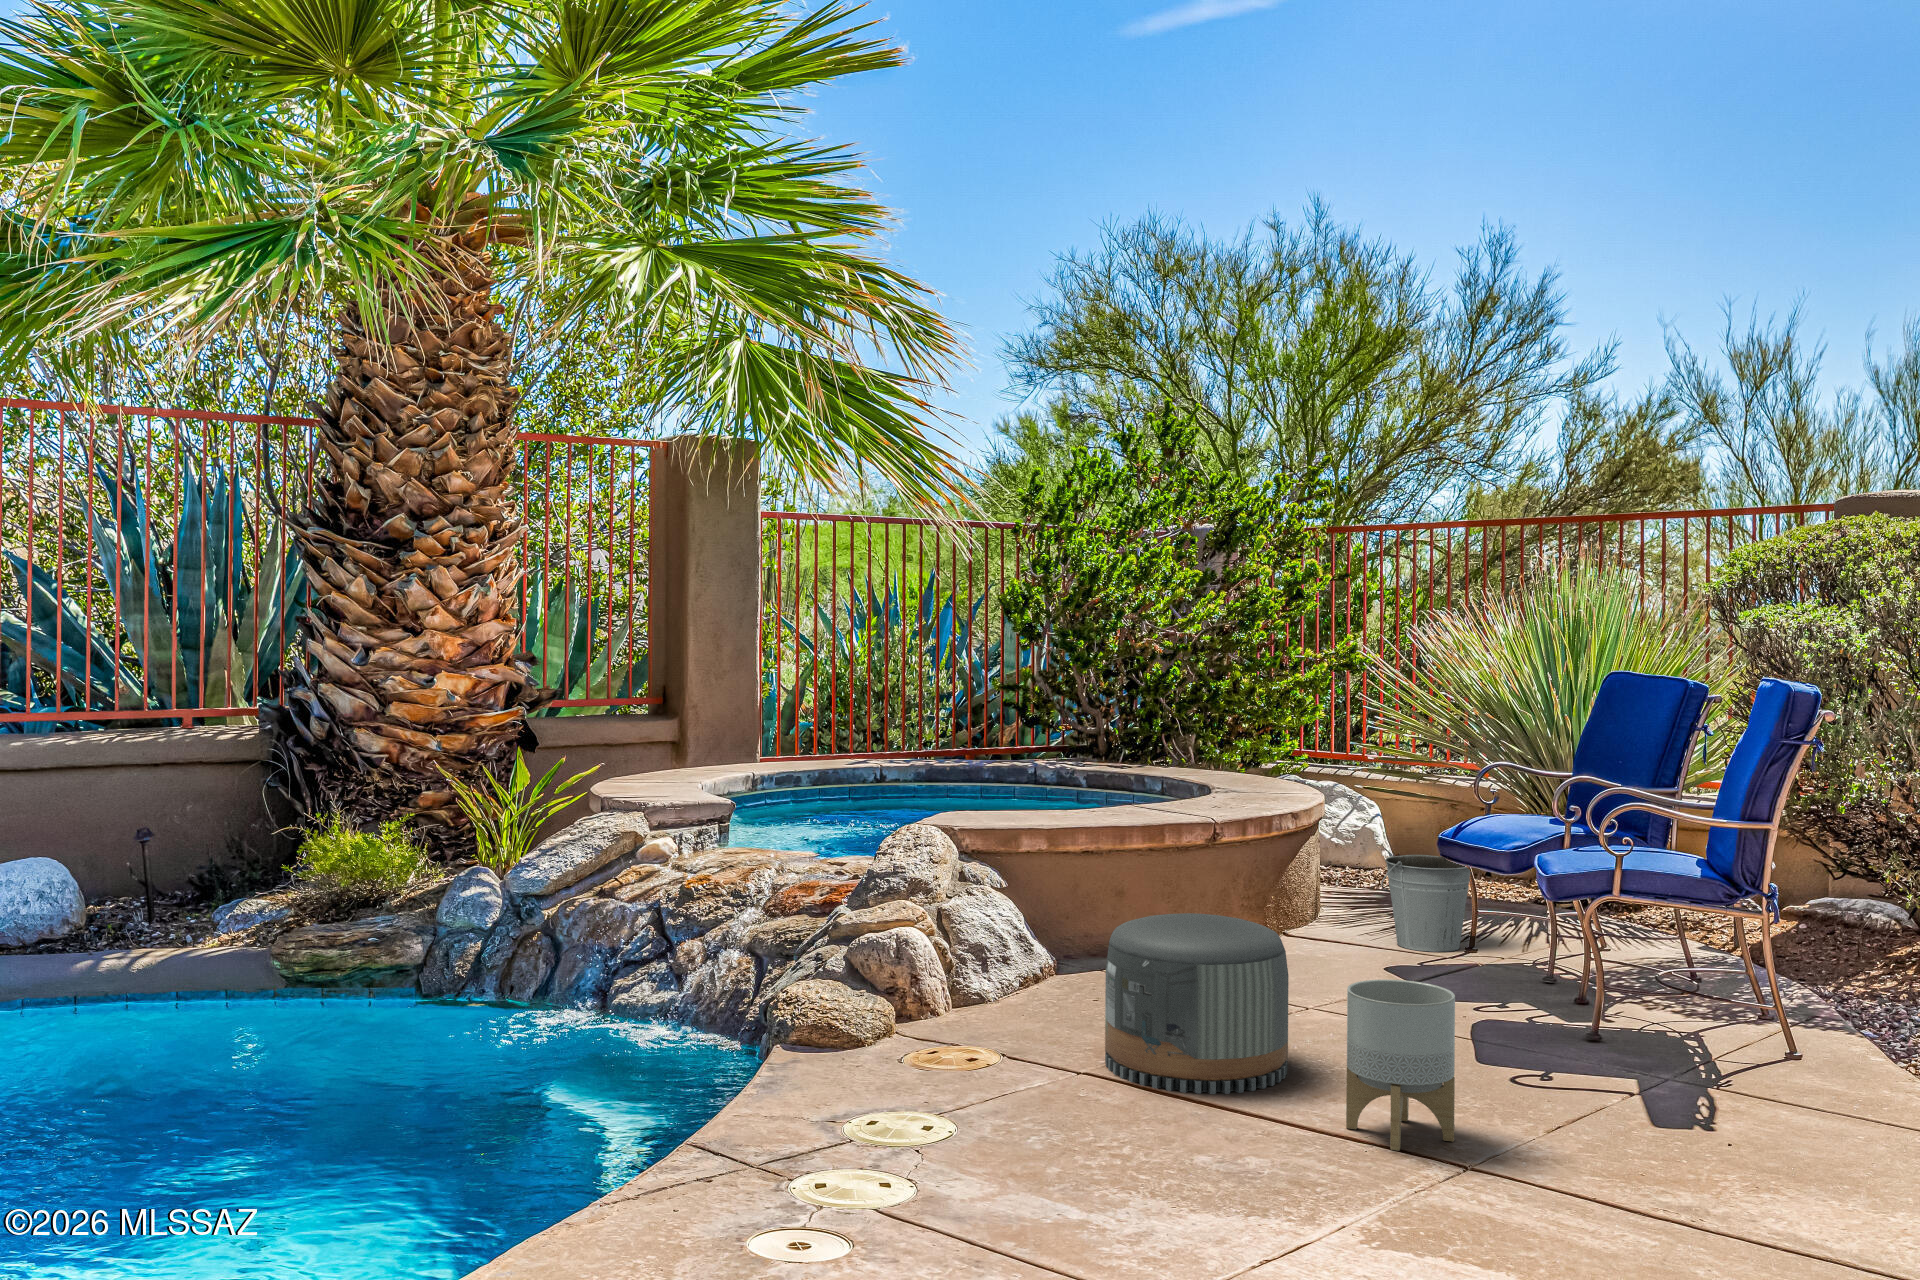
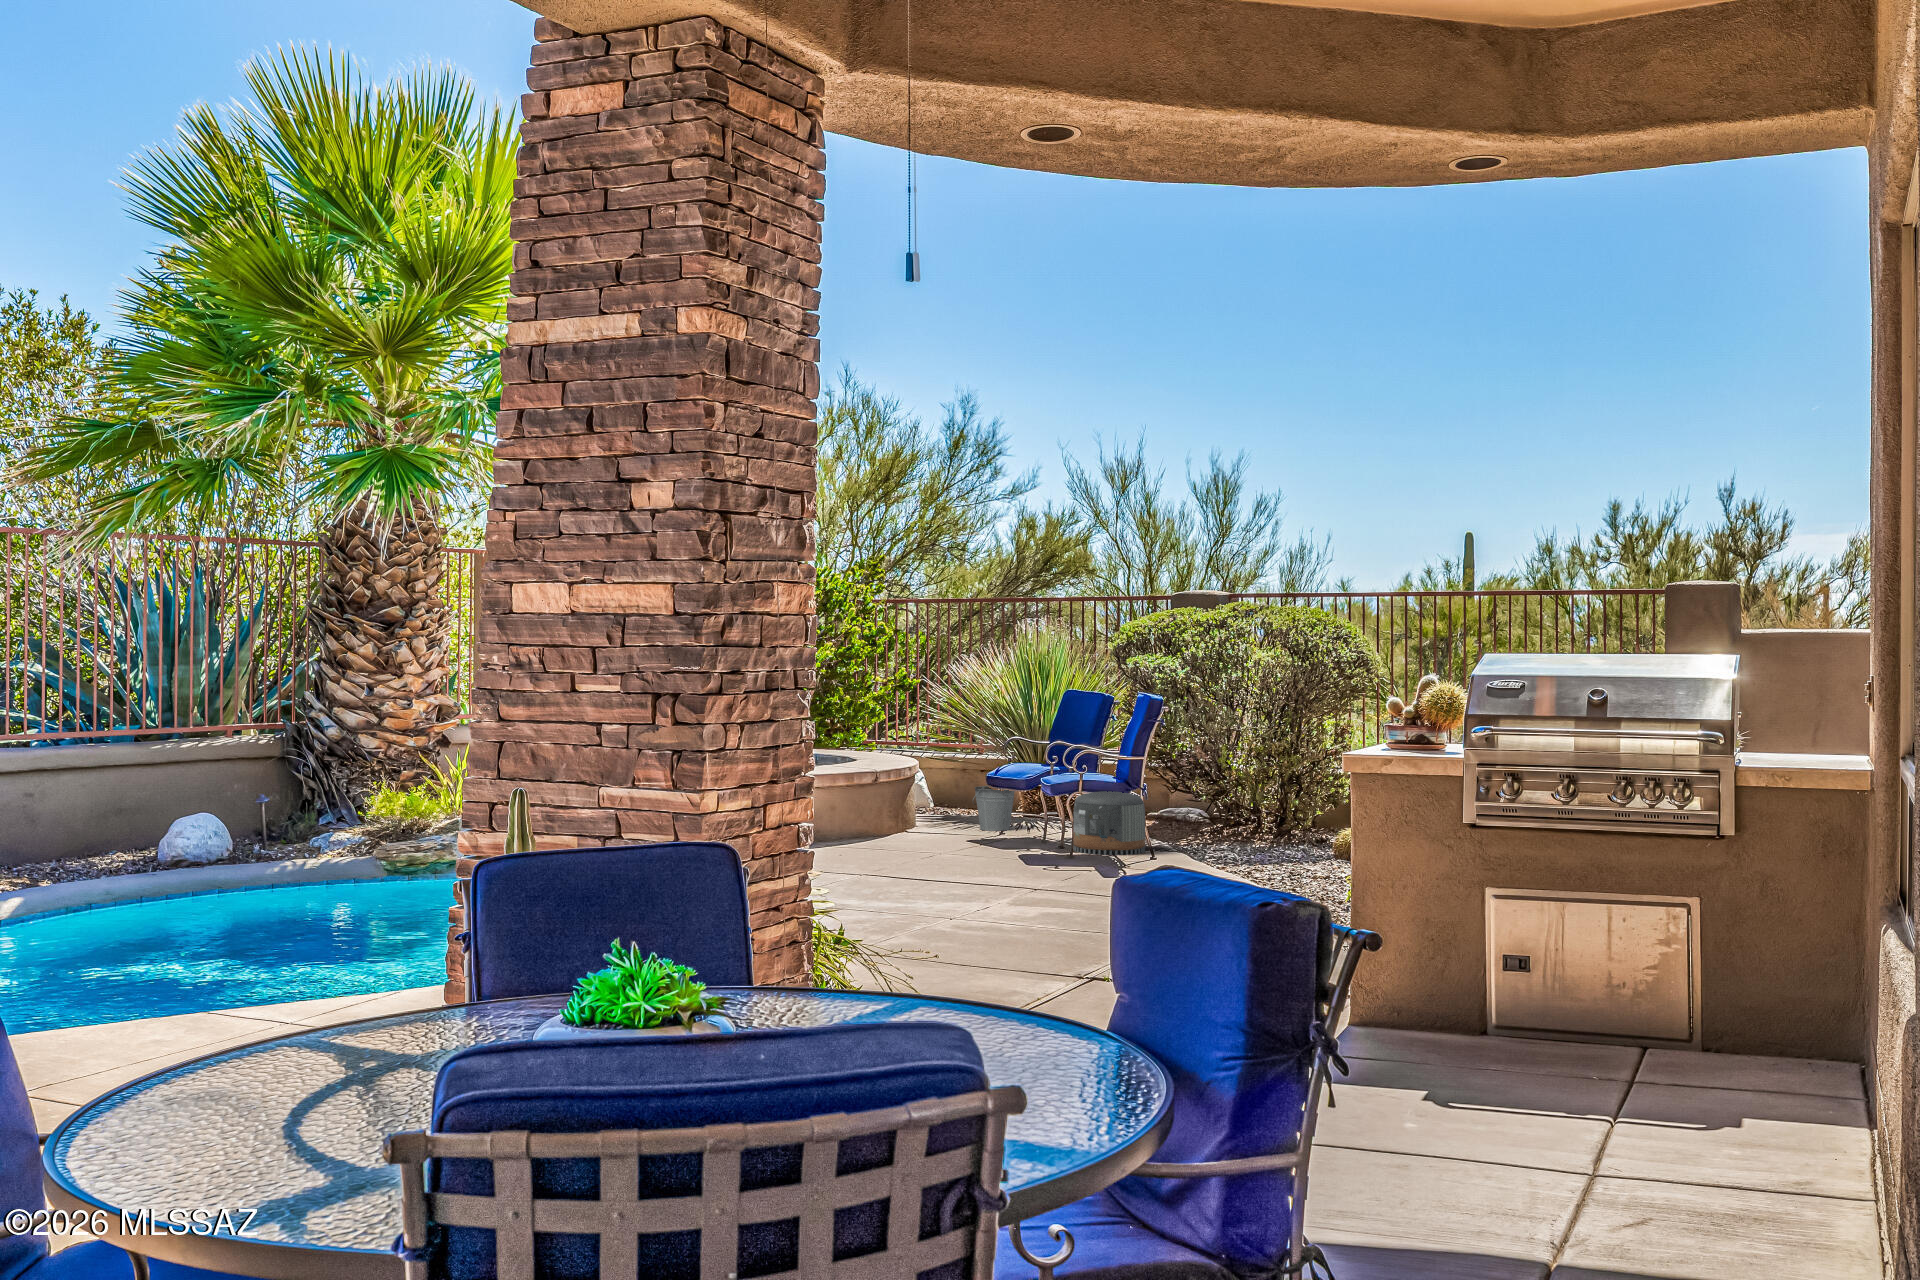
pouf: present [1105,913,1289,1094] -> present [1073,791,1145,855]
planter: present [1346,979,1455,1151] -> none [1002,812,1042,872]

